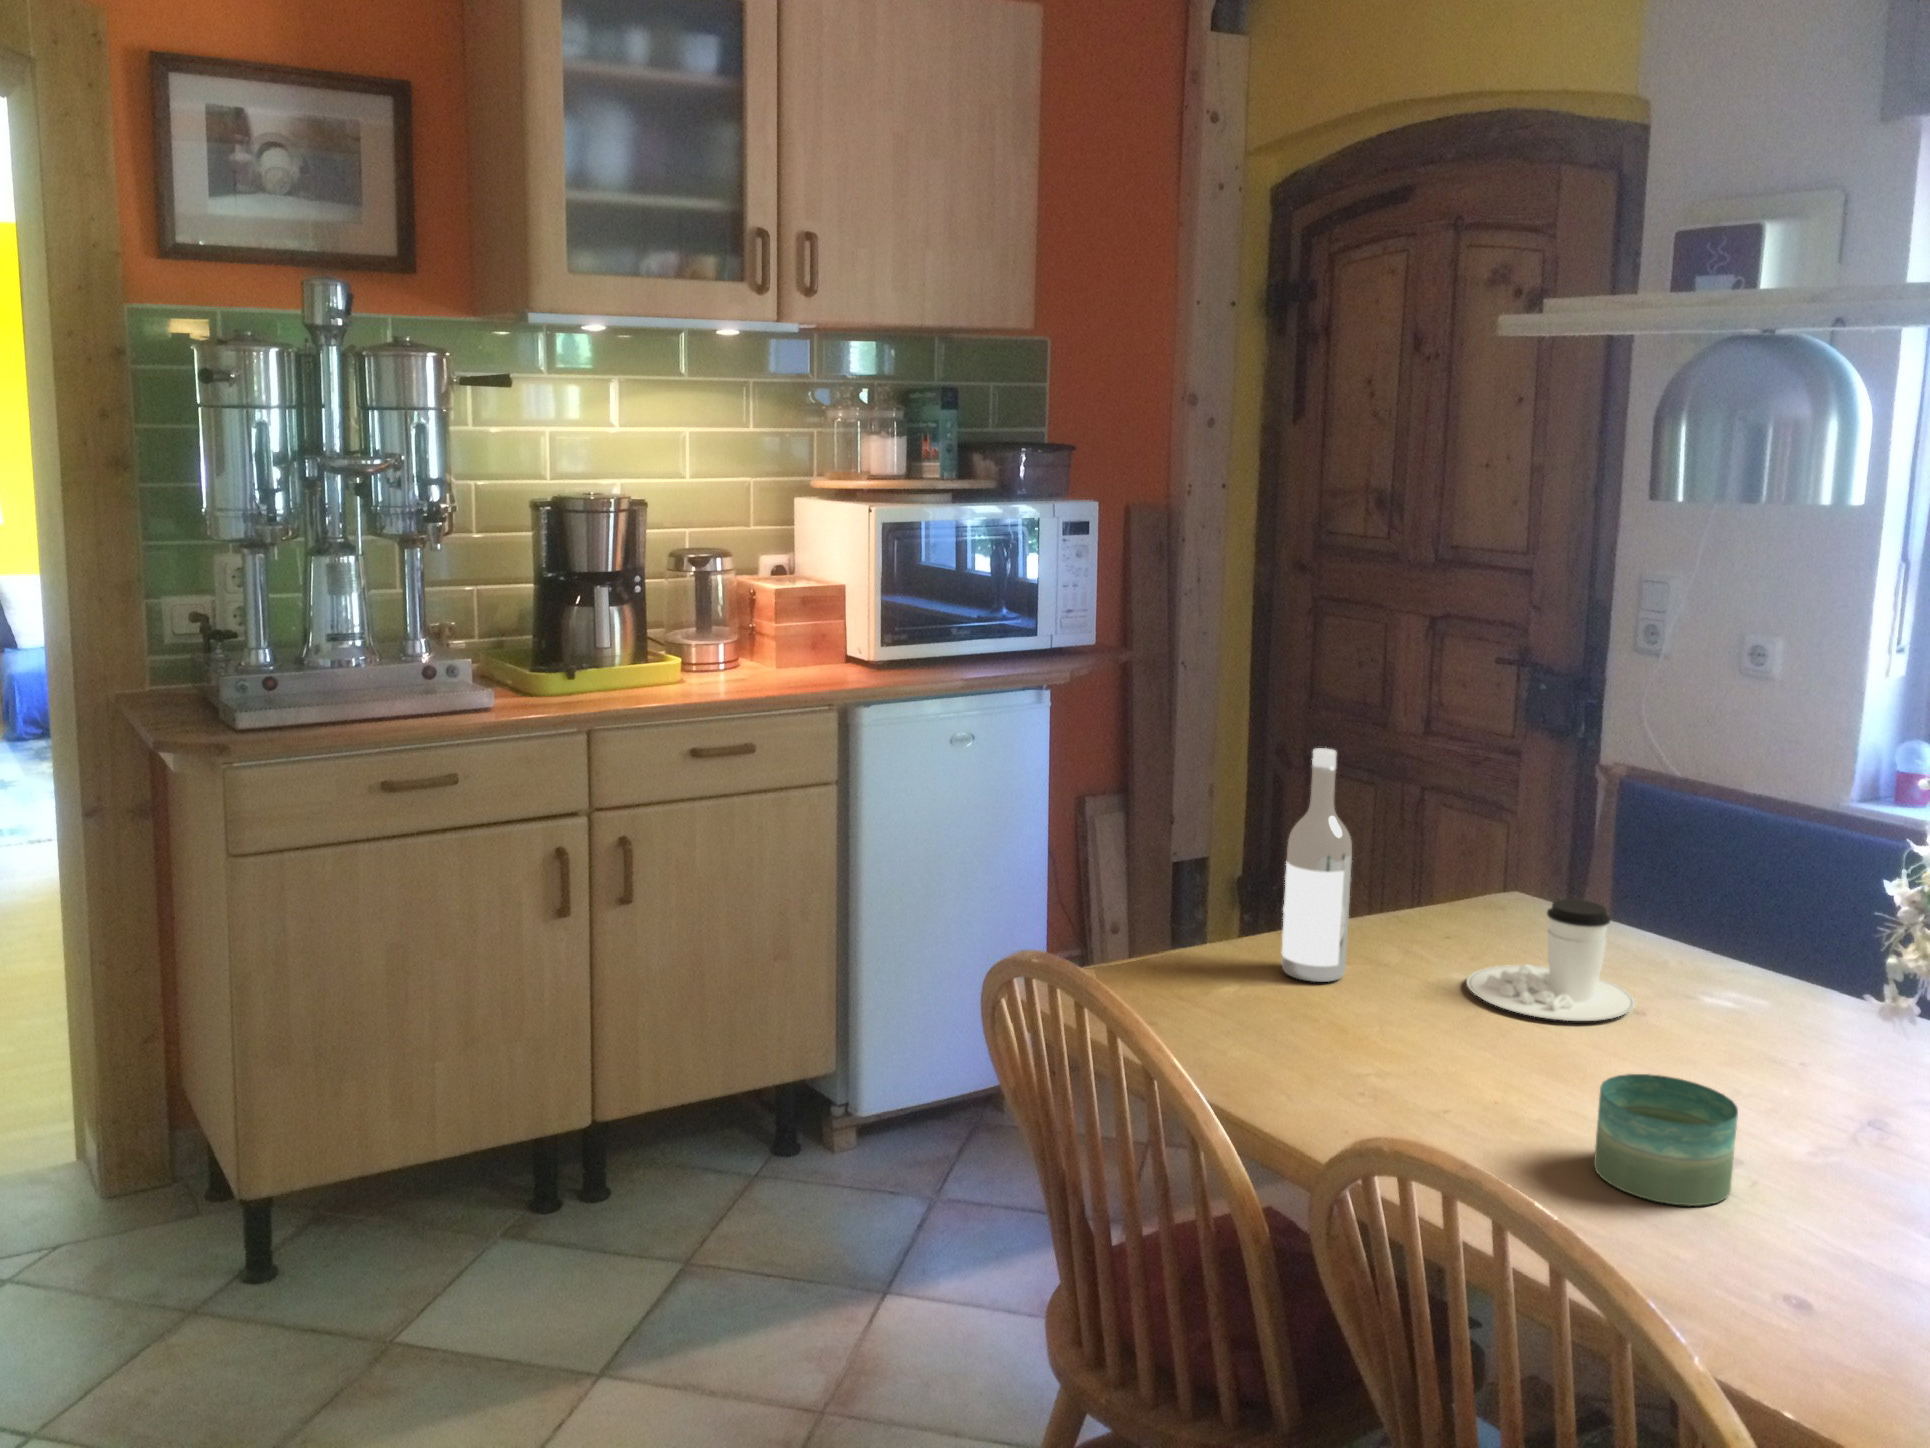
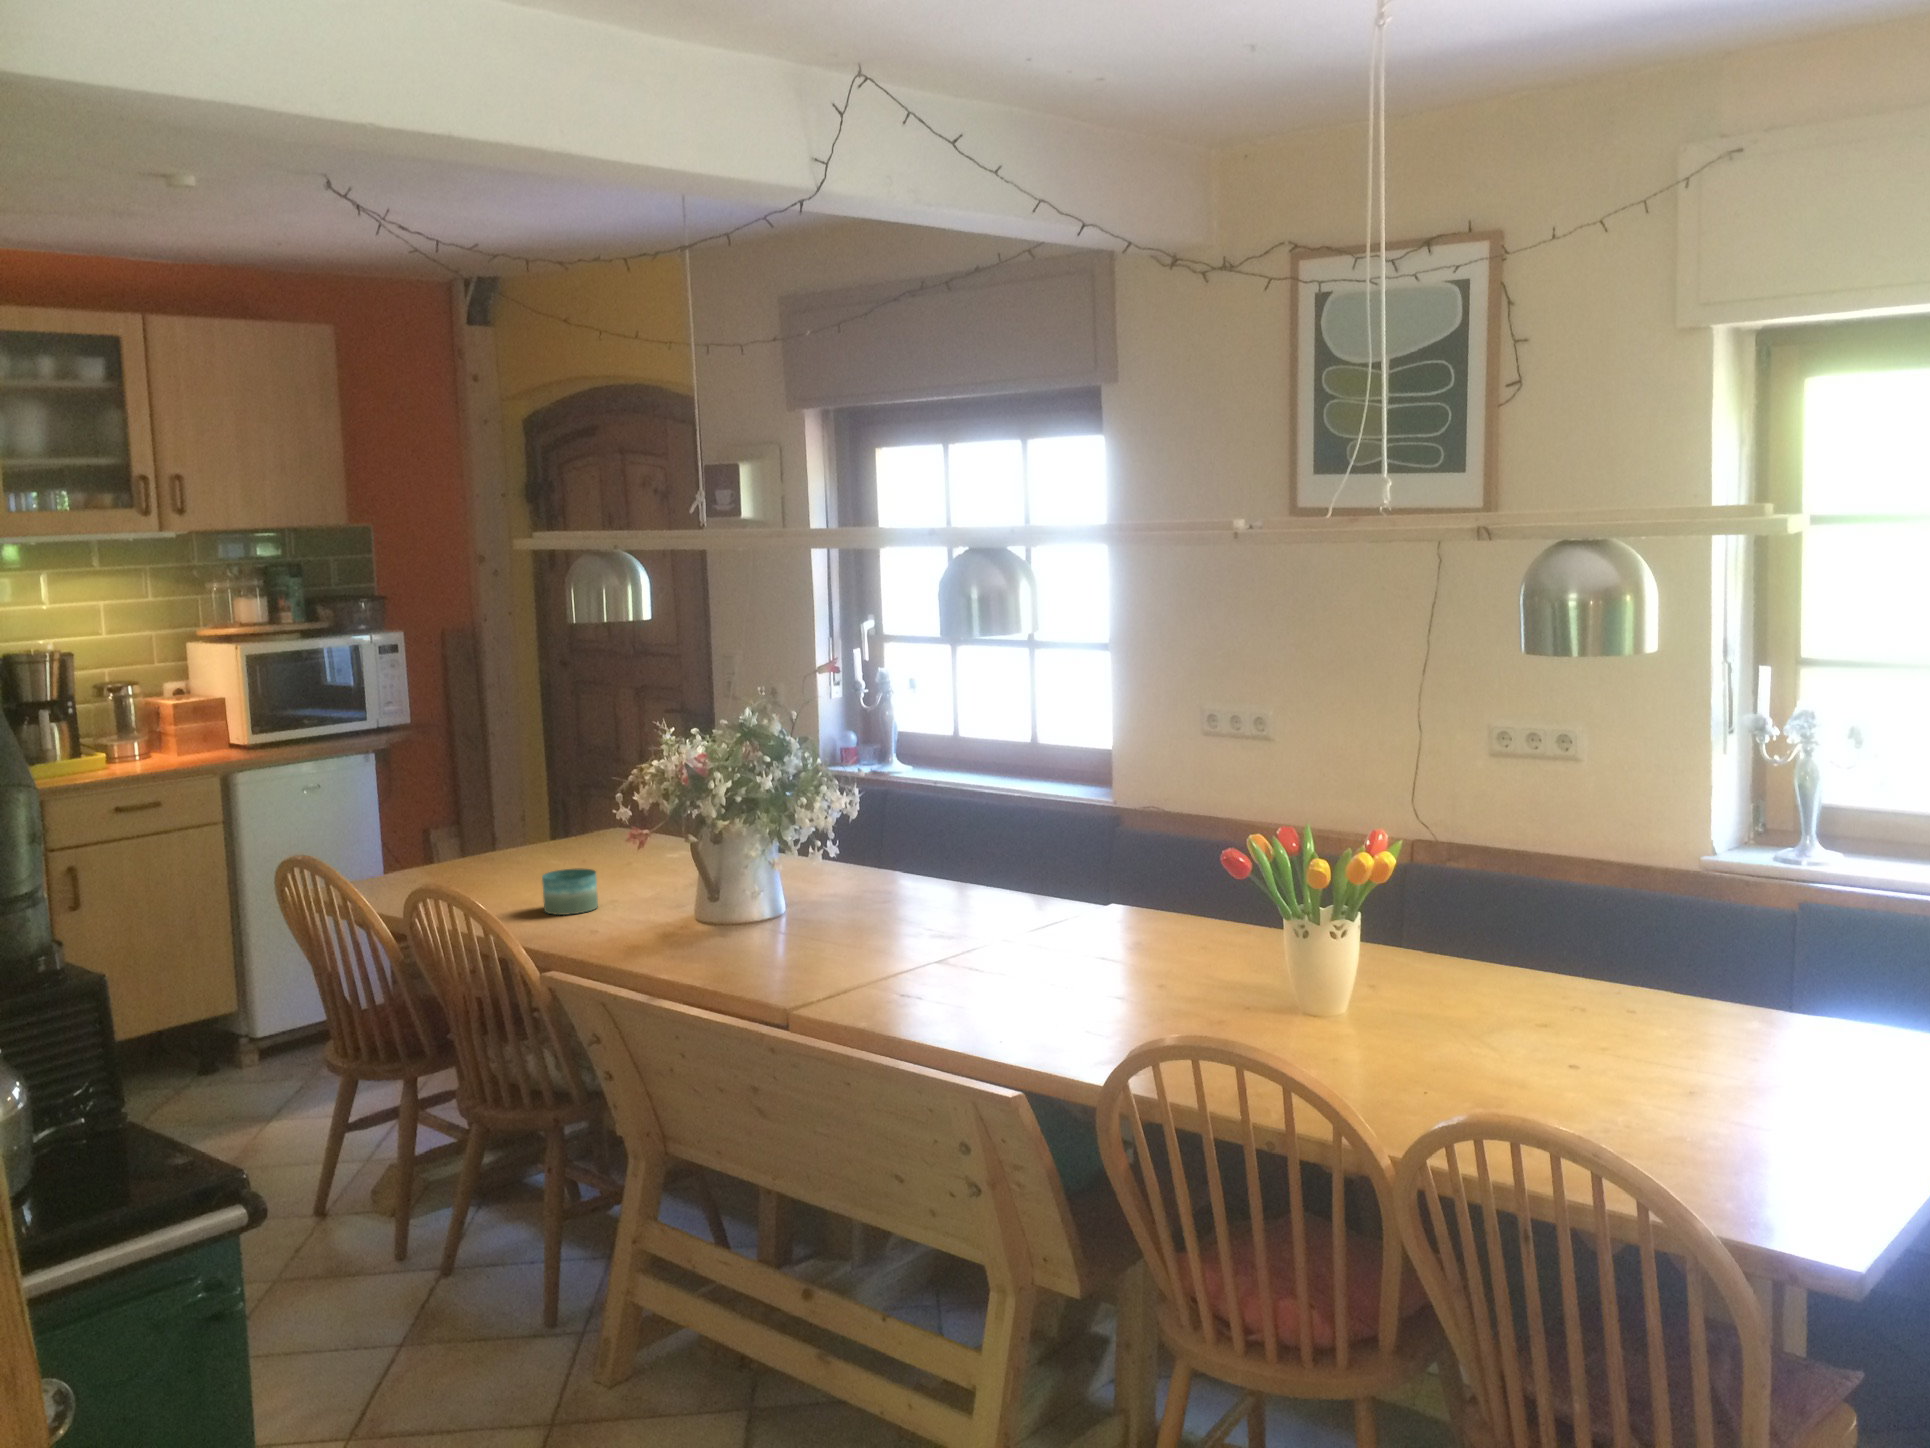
wine bottle: present [1281,748,1352,982] -> none [452,754,489,873]
coffee cup: present [1467,899,1635,1021] -> none [548,816,627,871]

